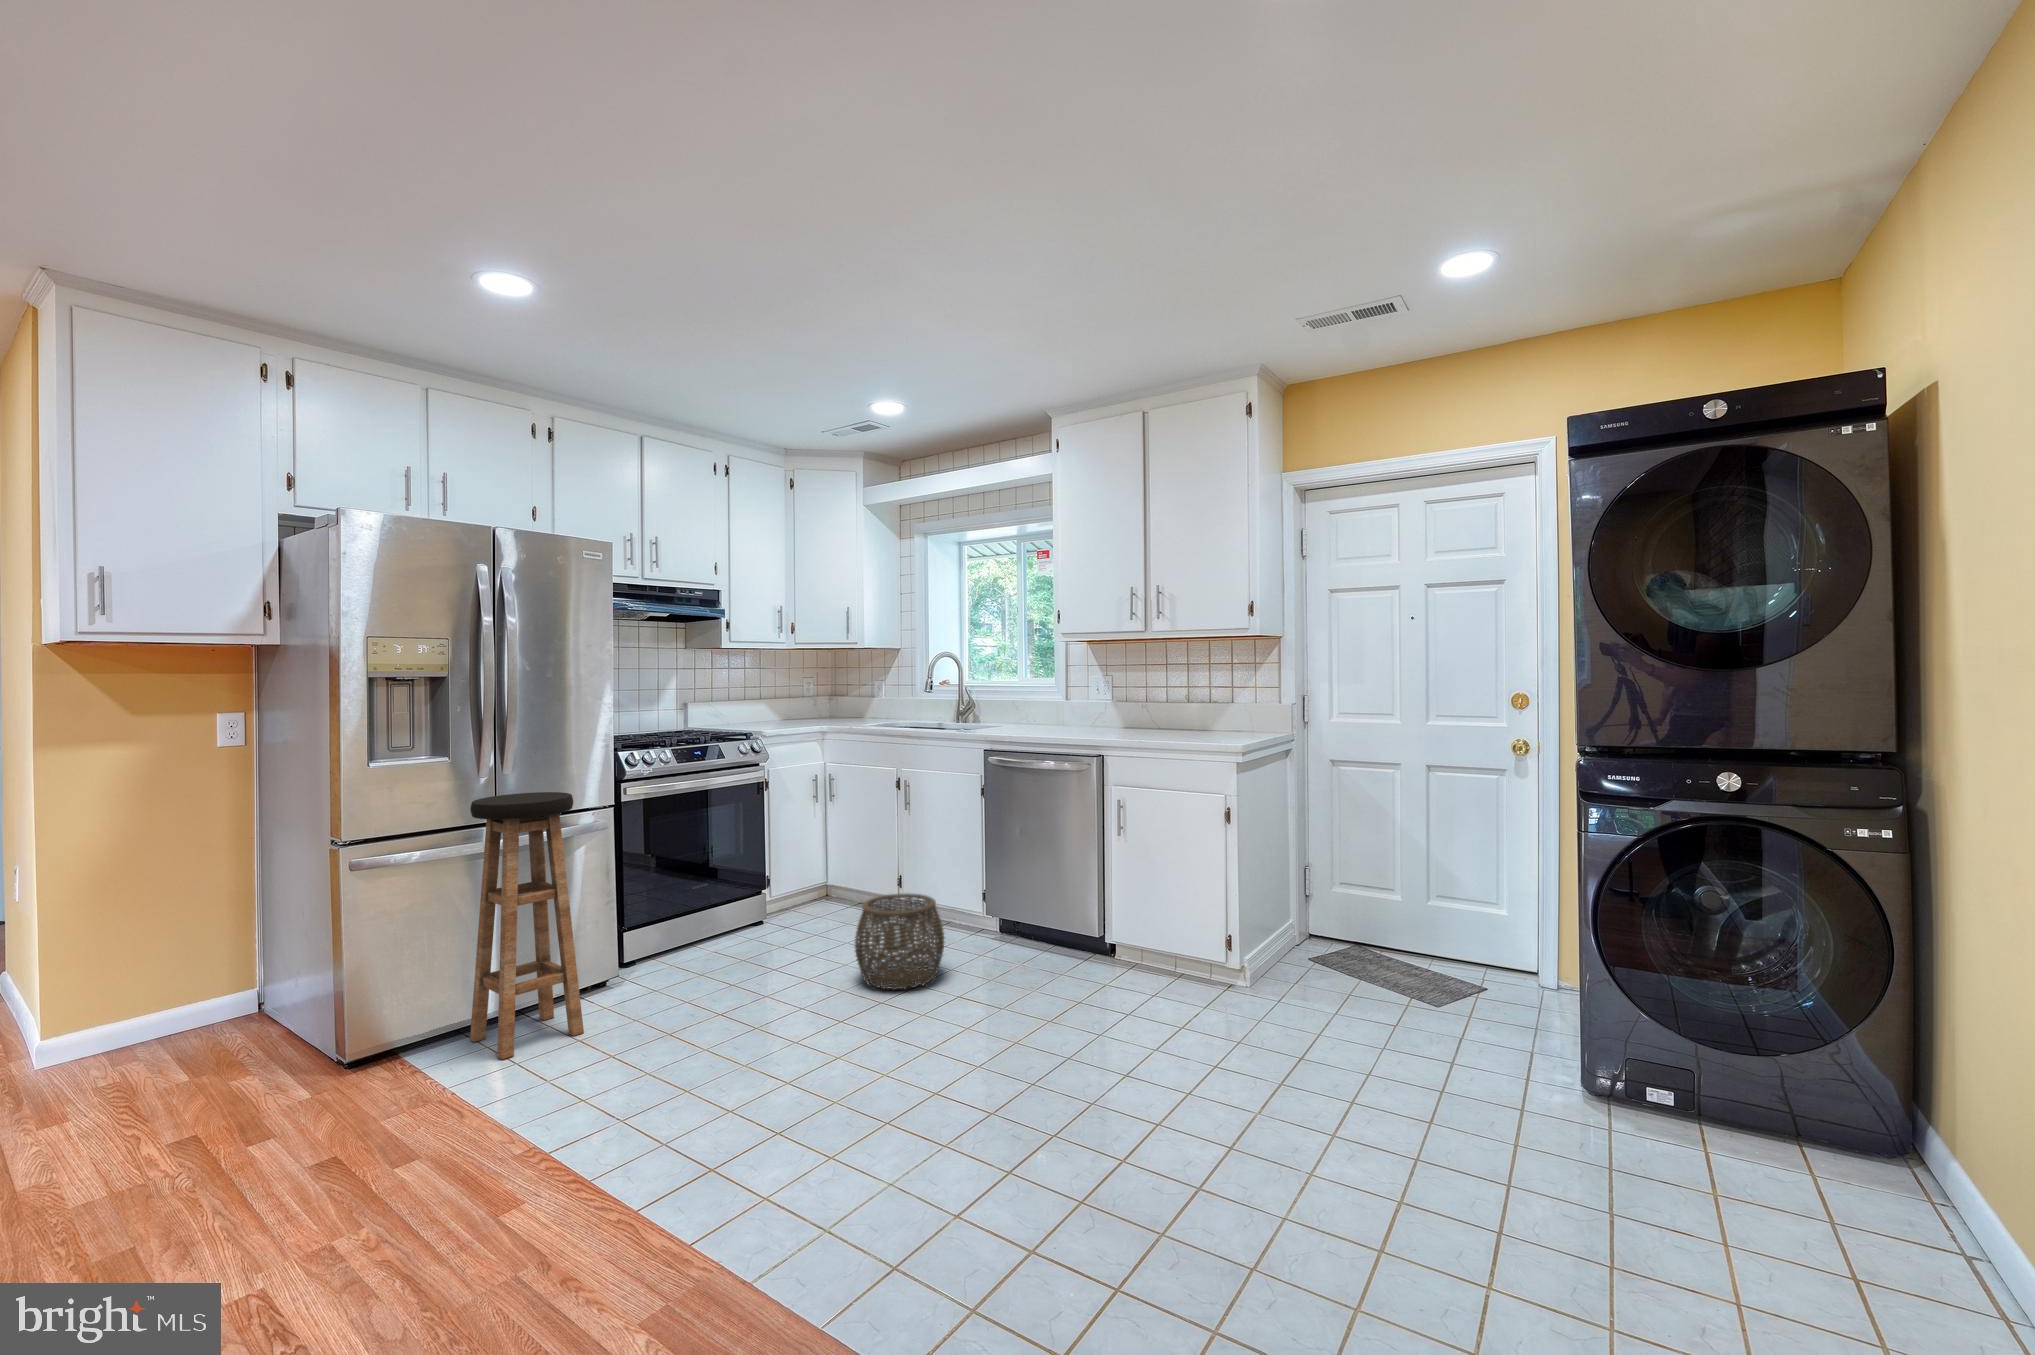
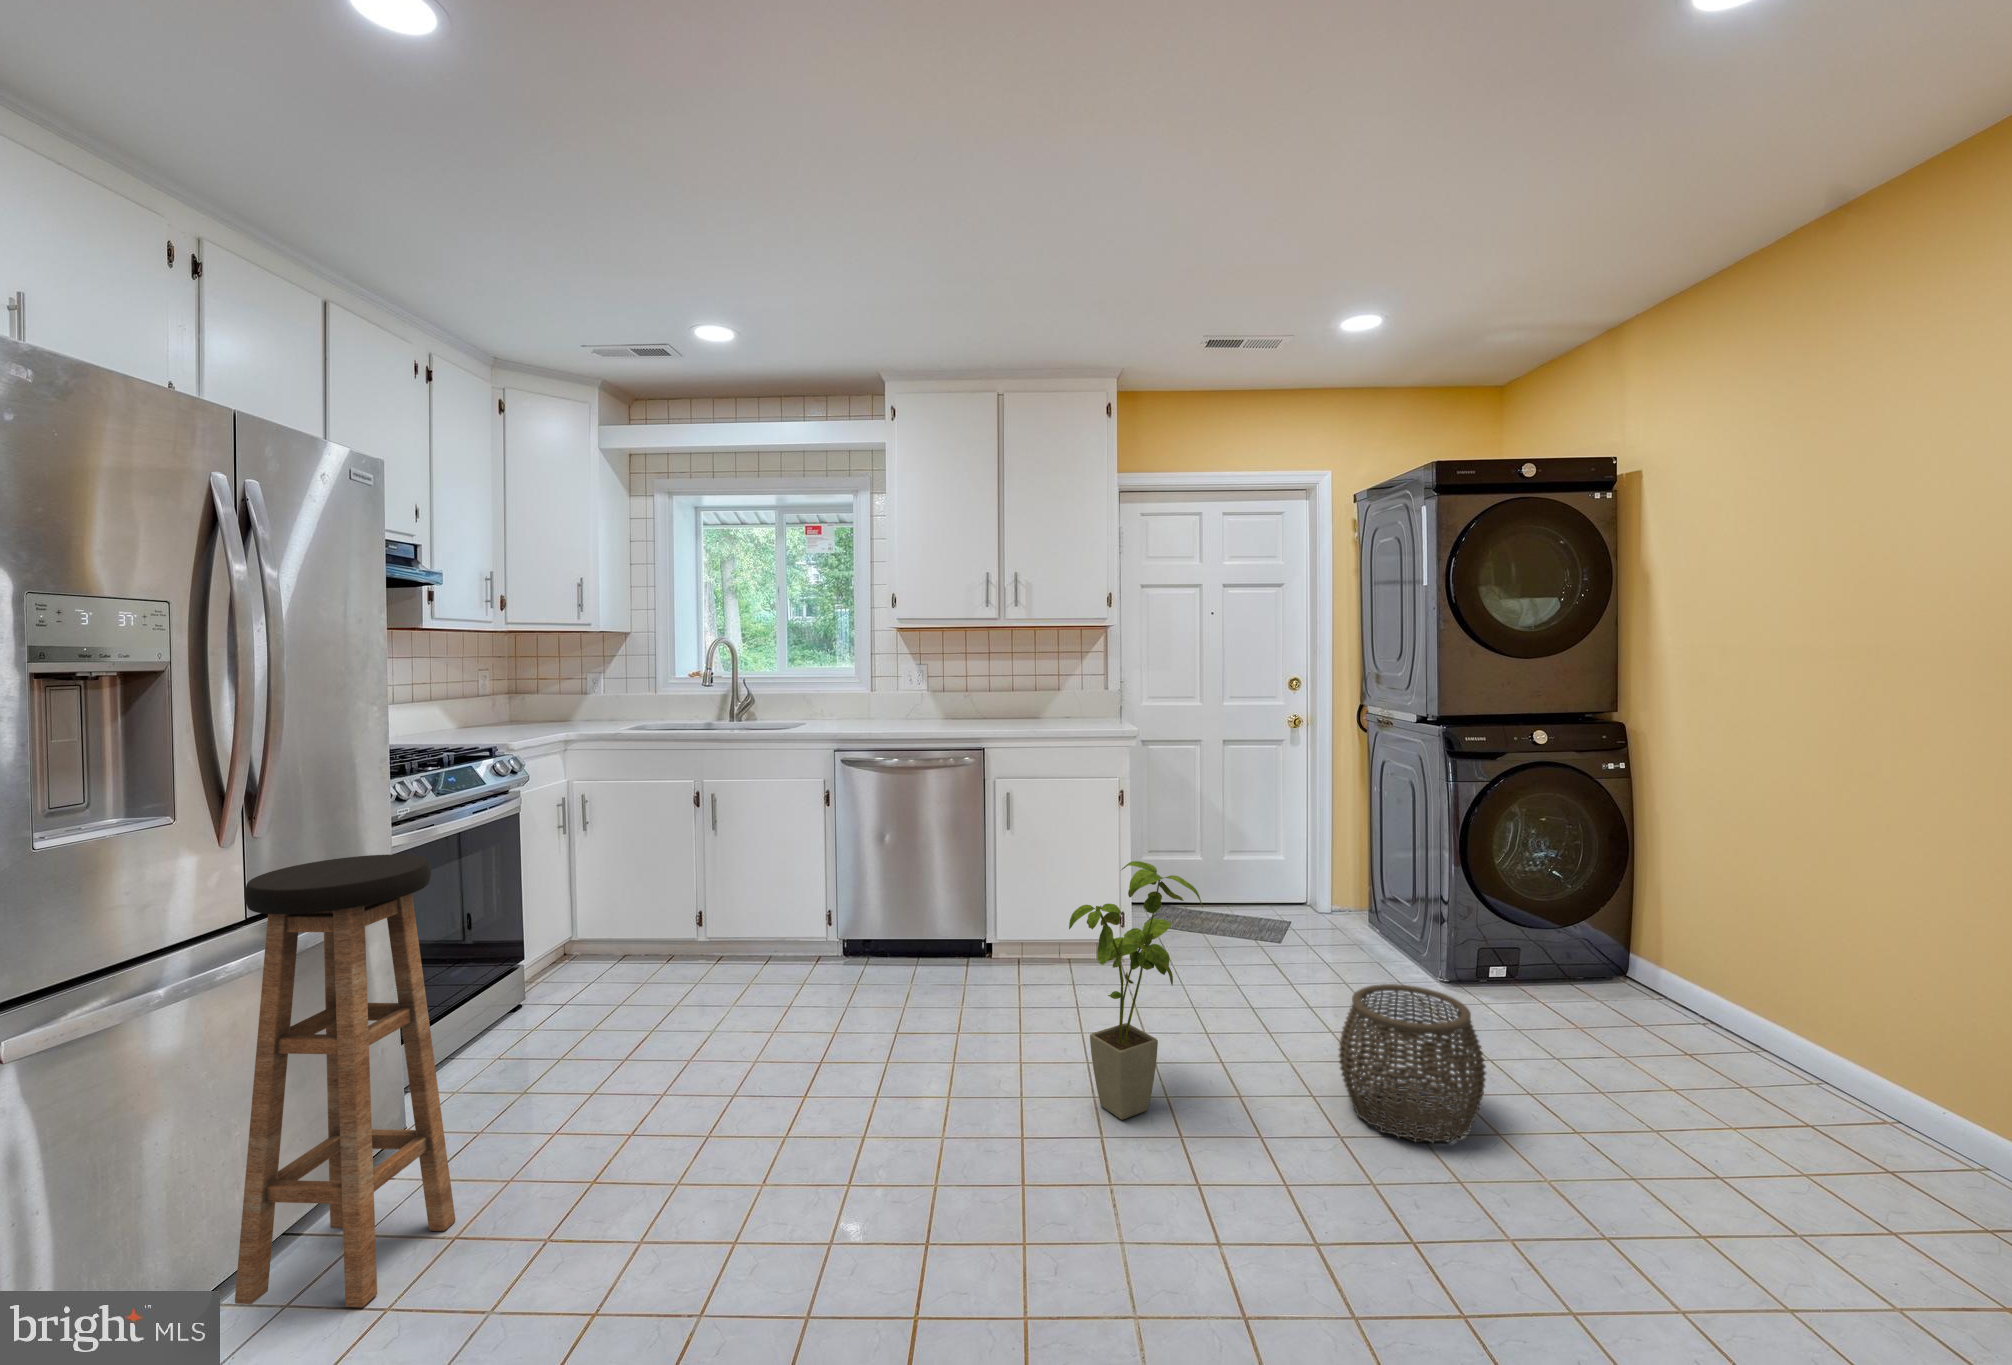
house plant: none [978,864,1104,1107] -> present [1069,861,1203,1120]
woven basket: present [855,894,944,990] -> present [1339,984,1486,1144]

